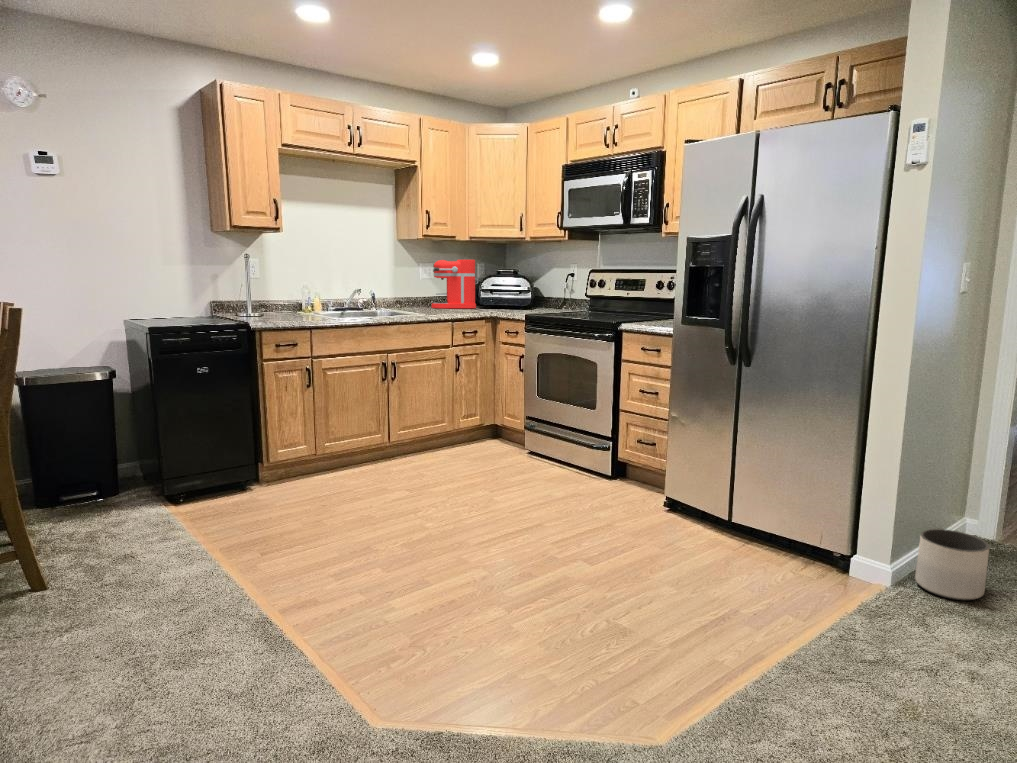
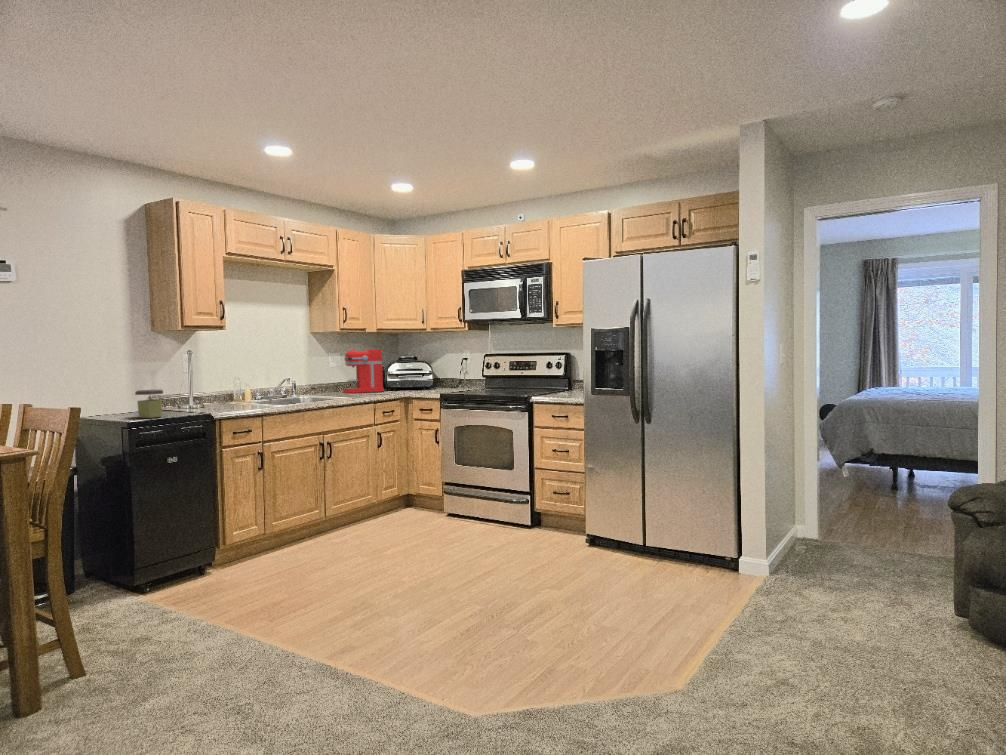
jar: none [172,294,203,324] -> present [135,390,163,418]
planter: present [915,529,989,600] -> none [781,530,826,578]

